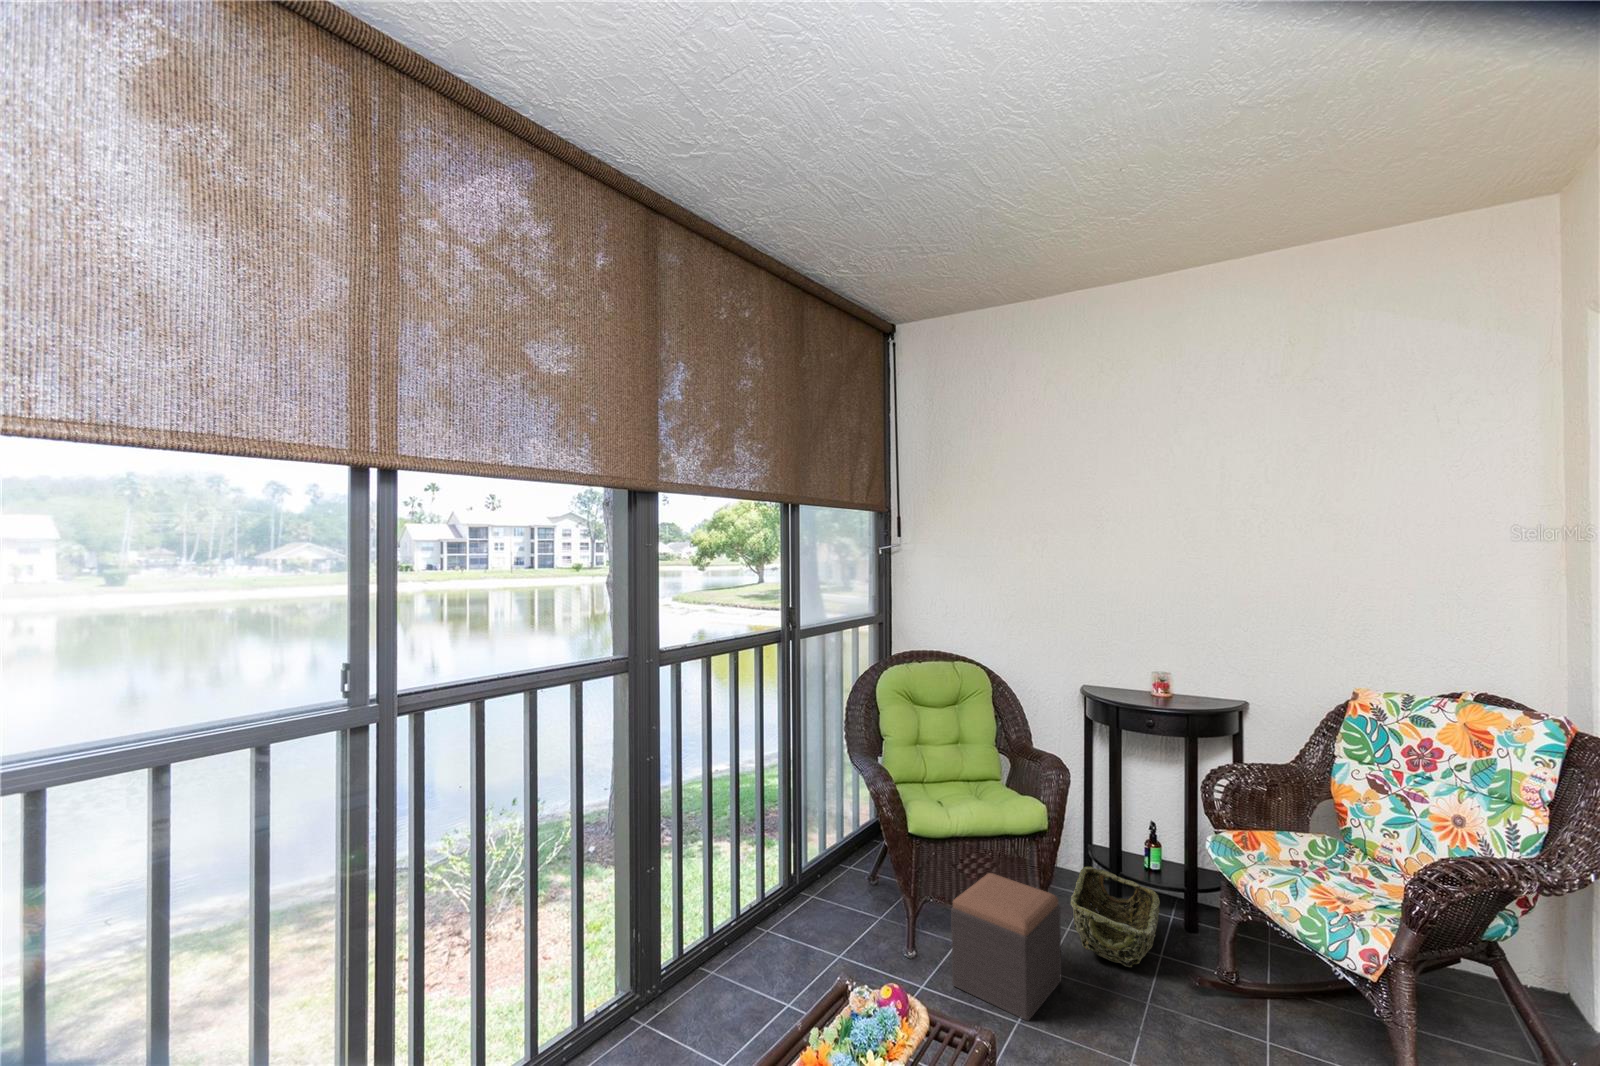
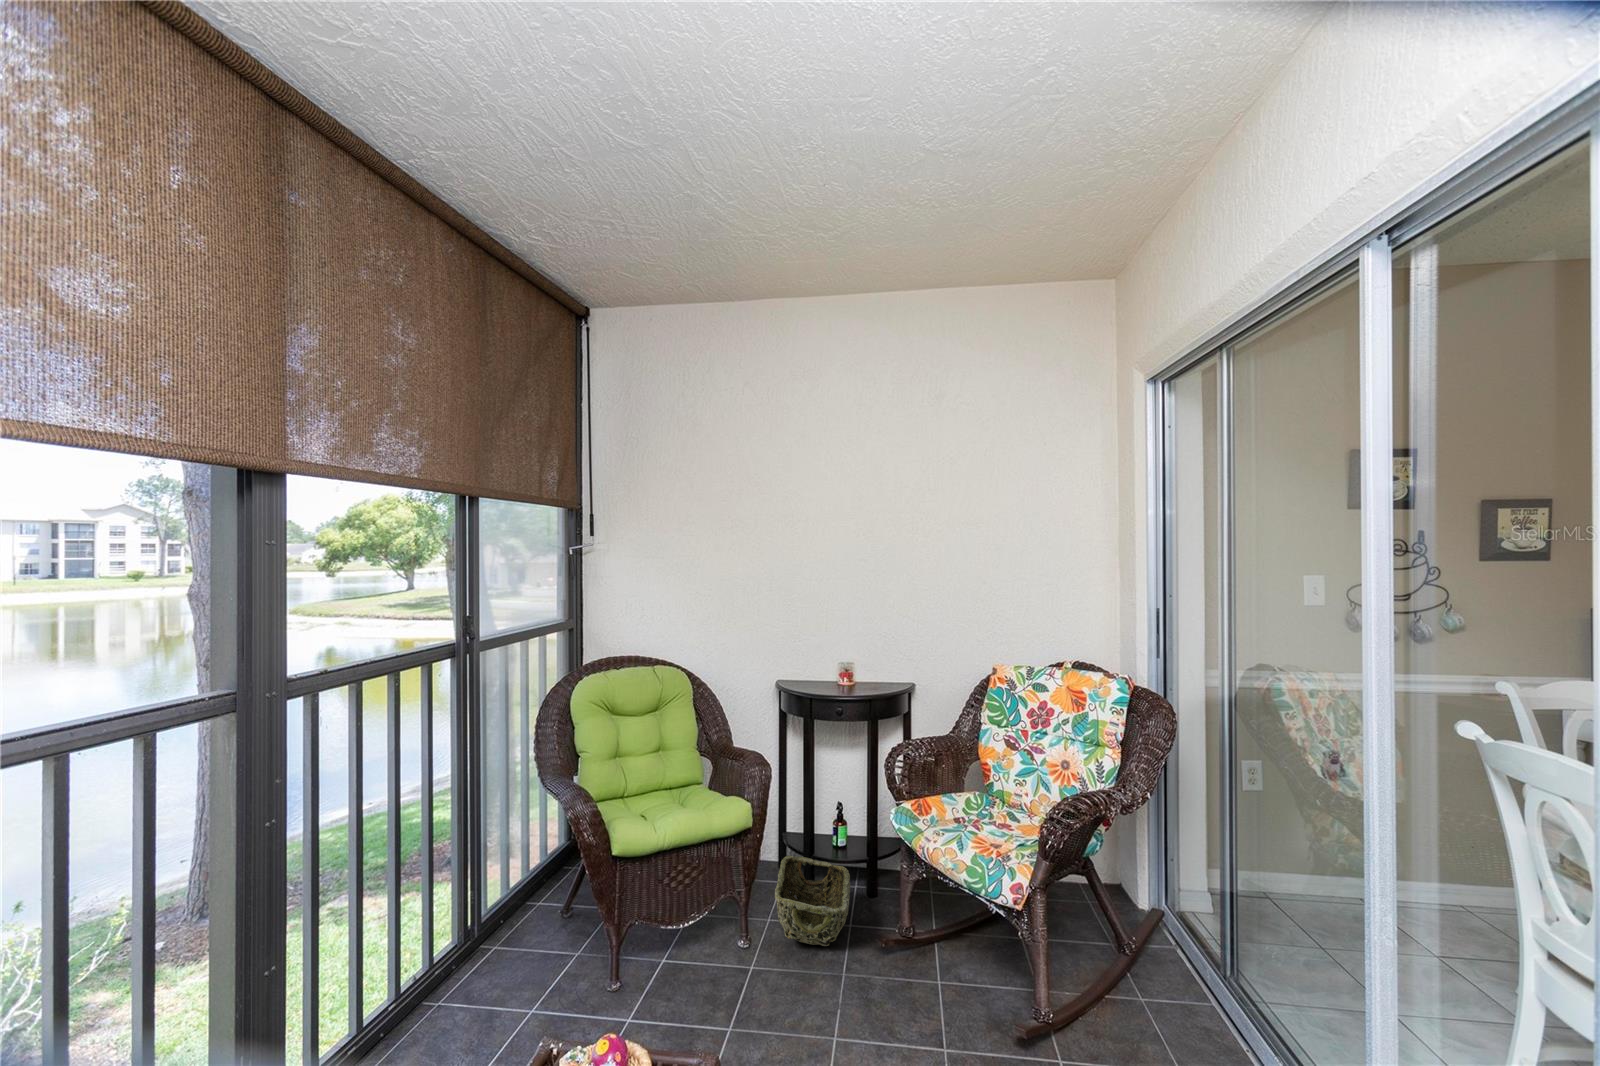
footstool: present [951,873,1062,1021] -> none [660,884,768,1030]

